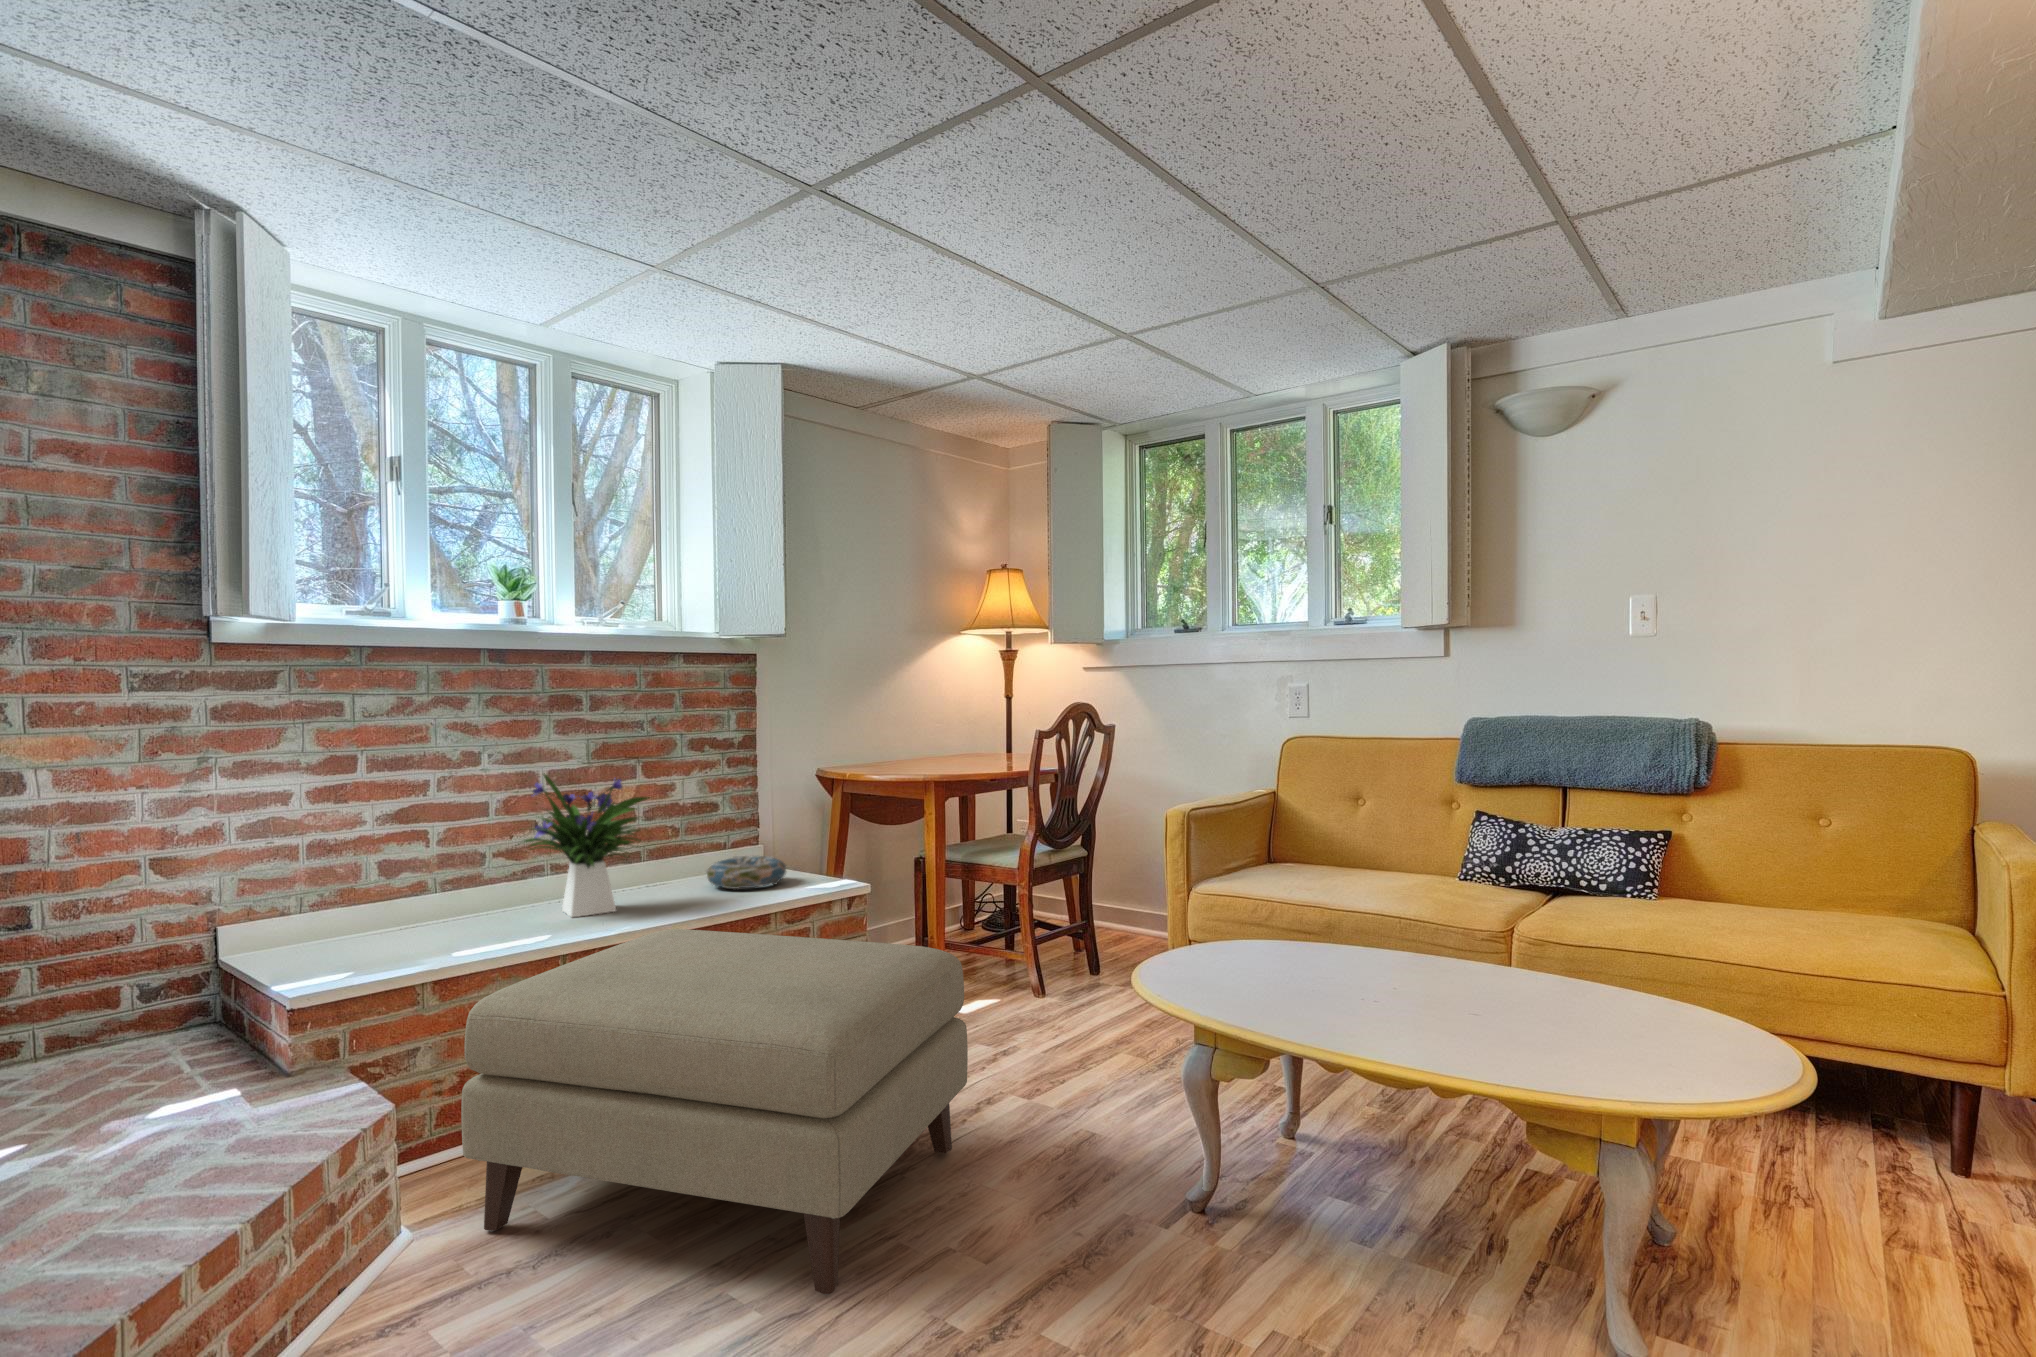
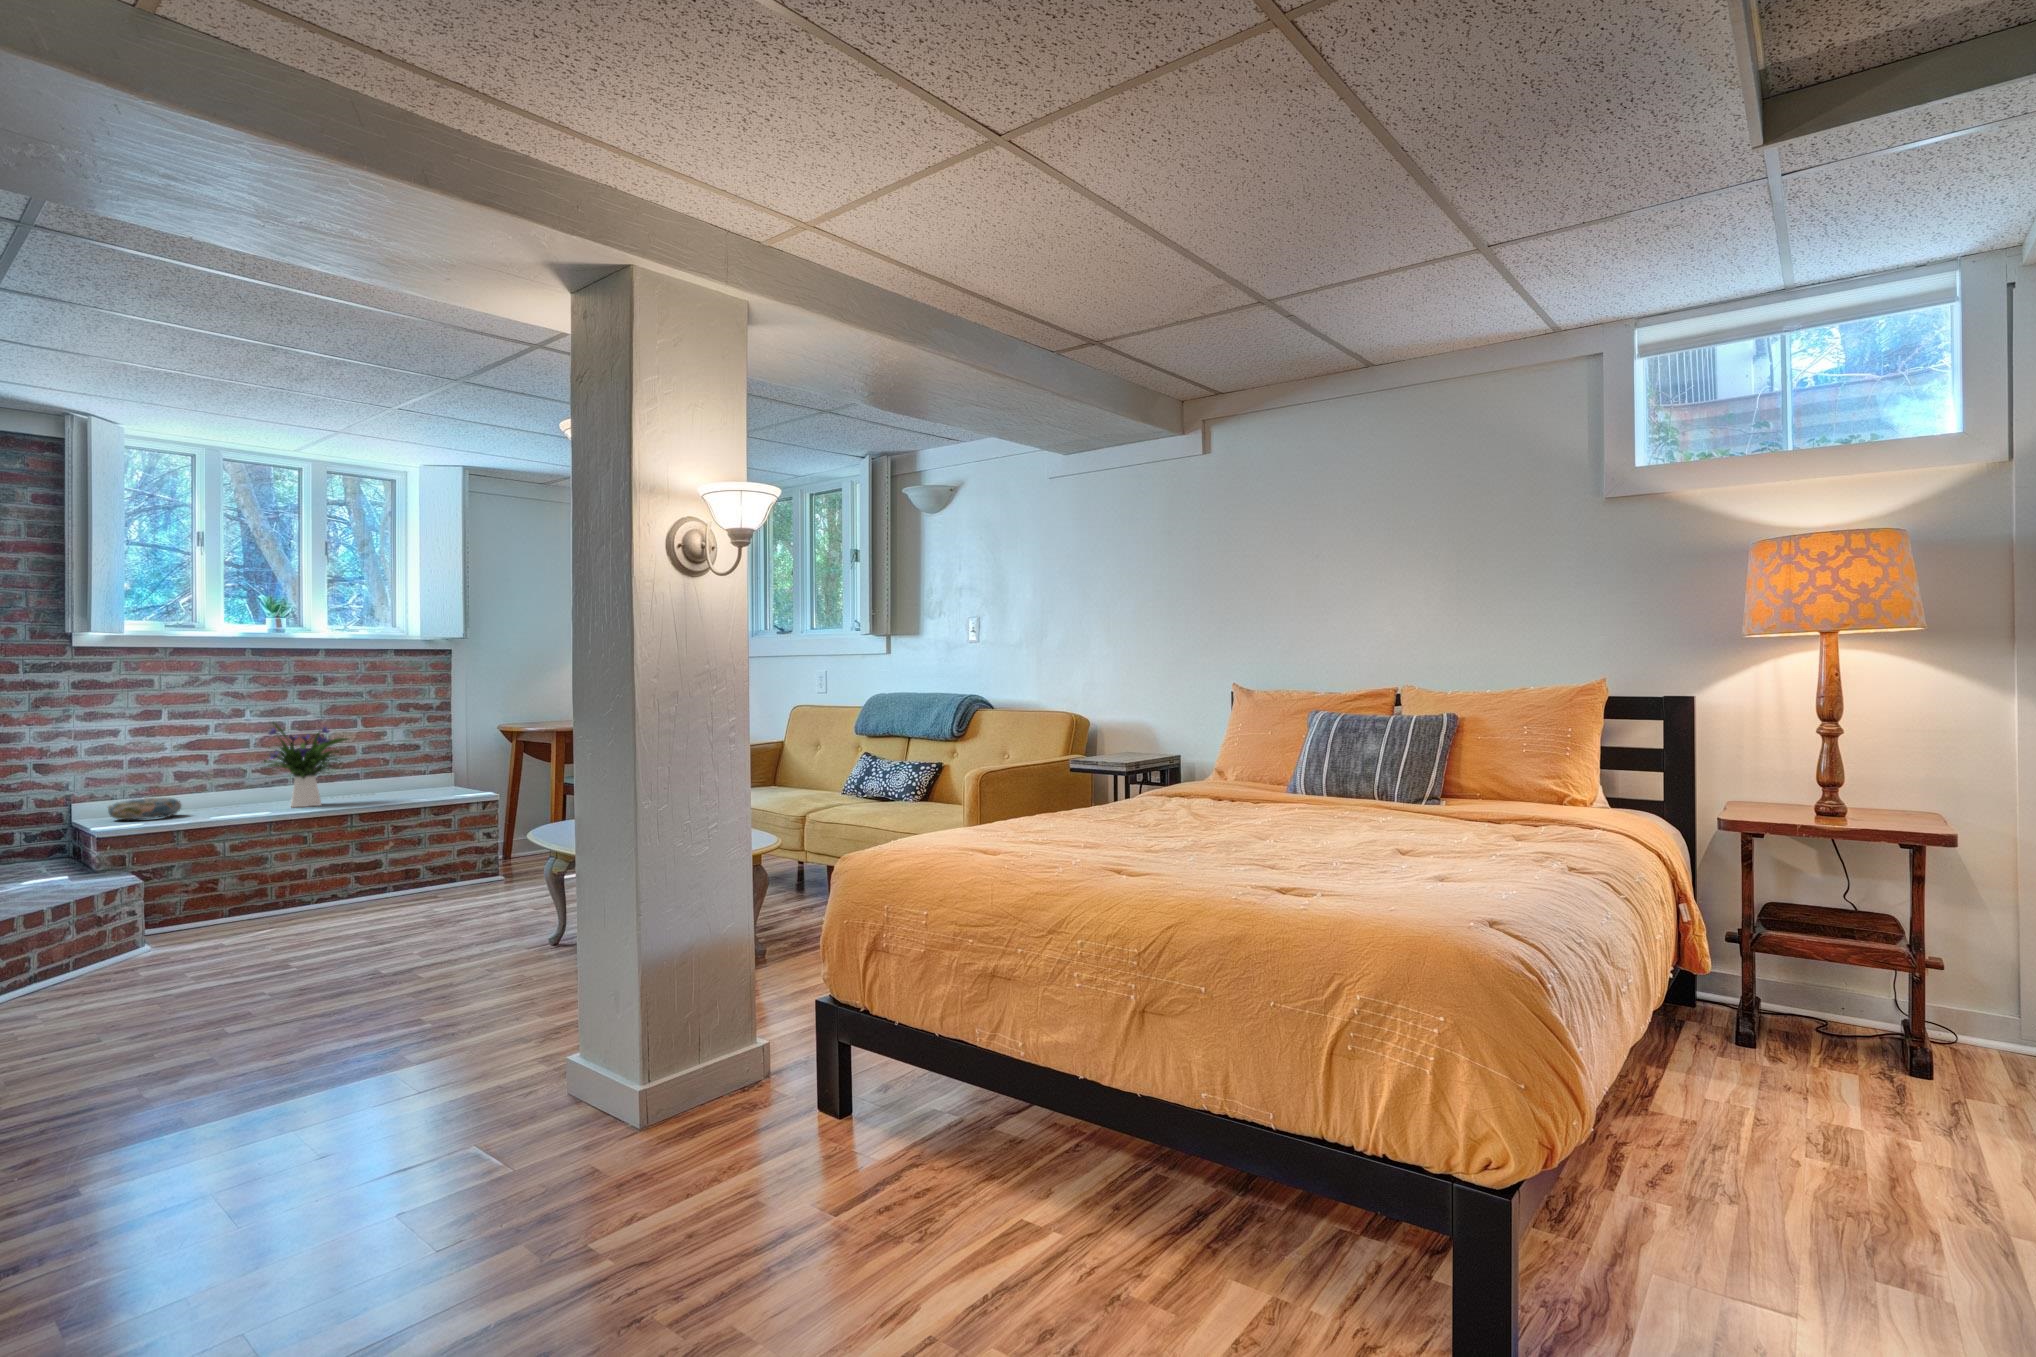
decorative bowl: present [706,856,787,889] -> present [108,797,181,820]
ottoman: present [461,929,968,1295] -> none [178,808,469,961]

